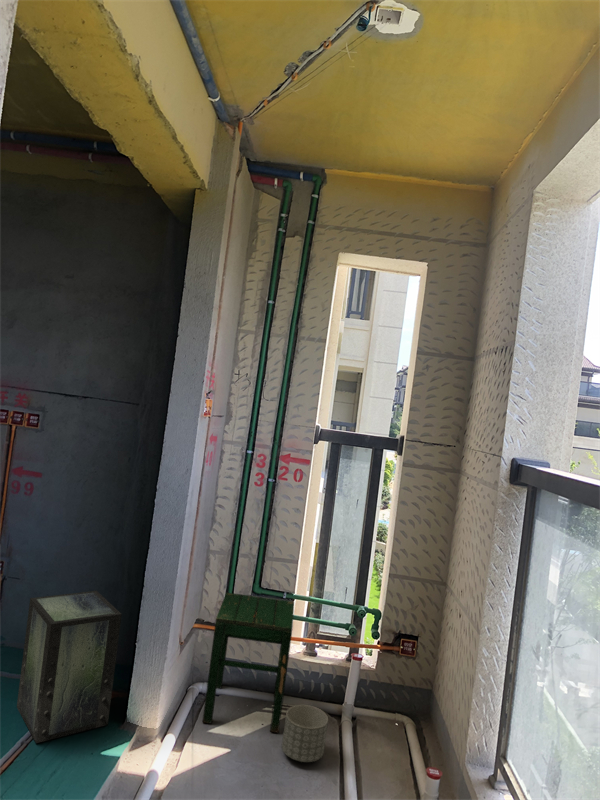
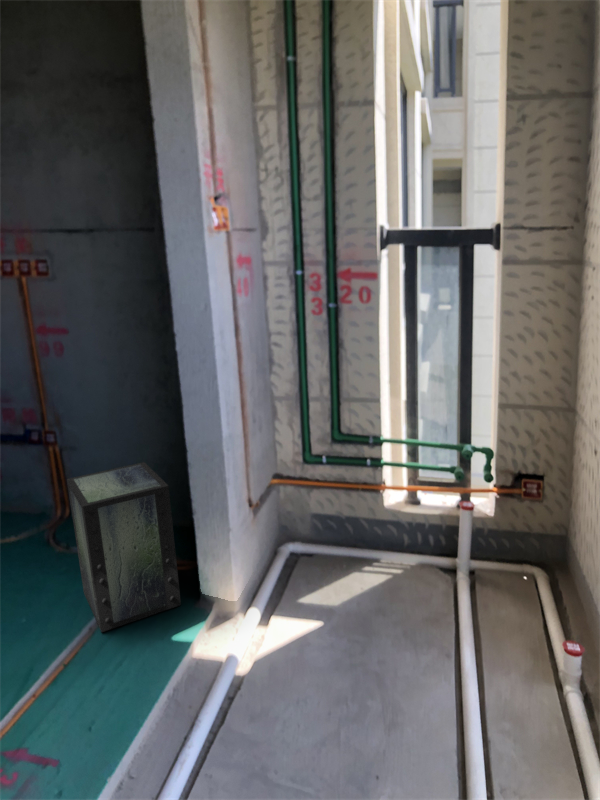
stool: present [203,593,294,732] -> none [284,447,383,597]
planter: present [282,705,328,762] -> none [384,566,436,631]

